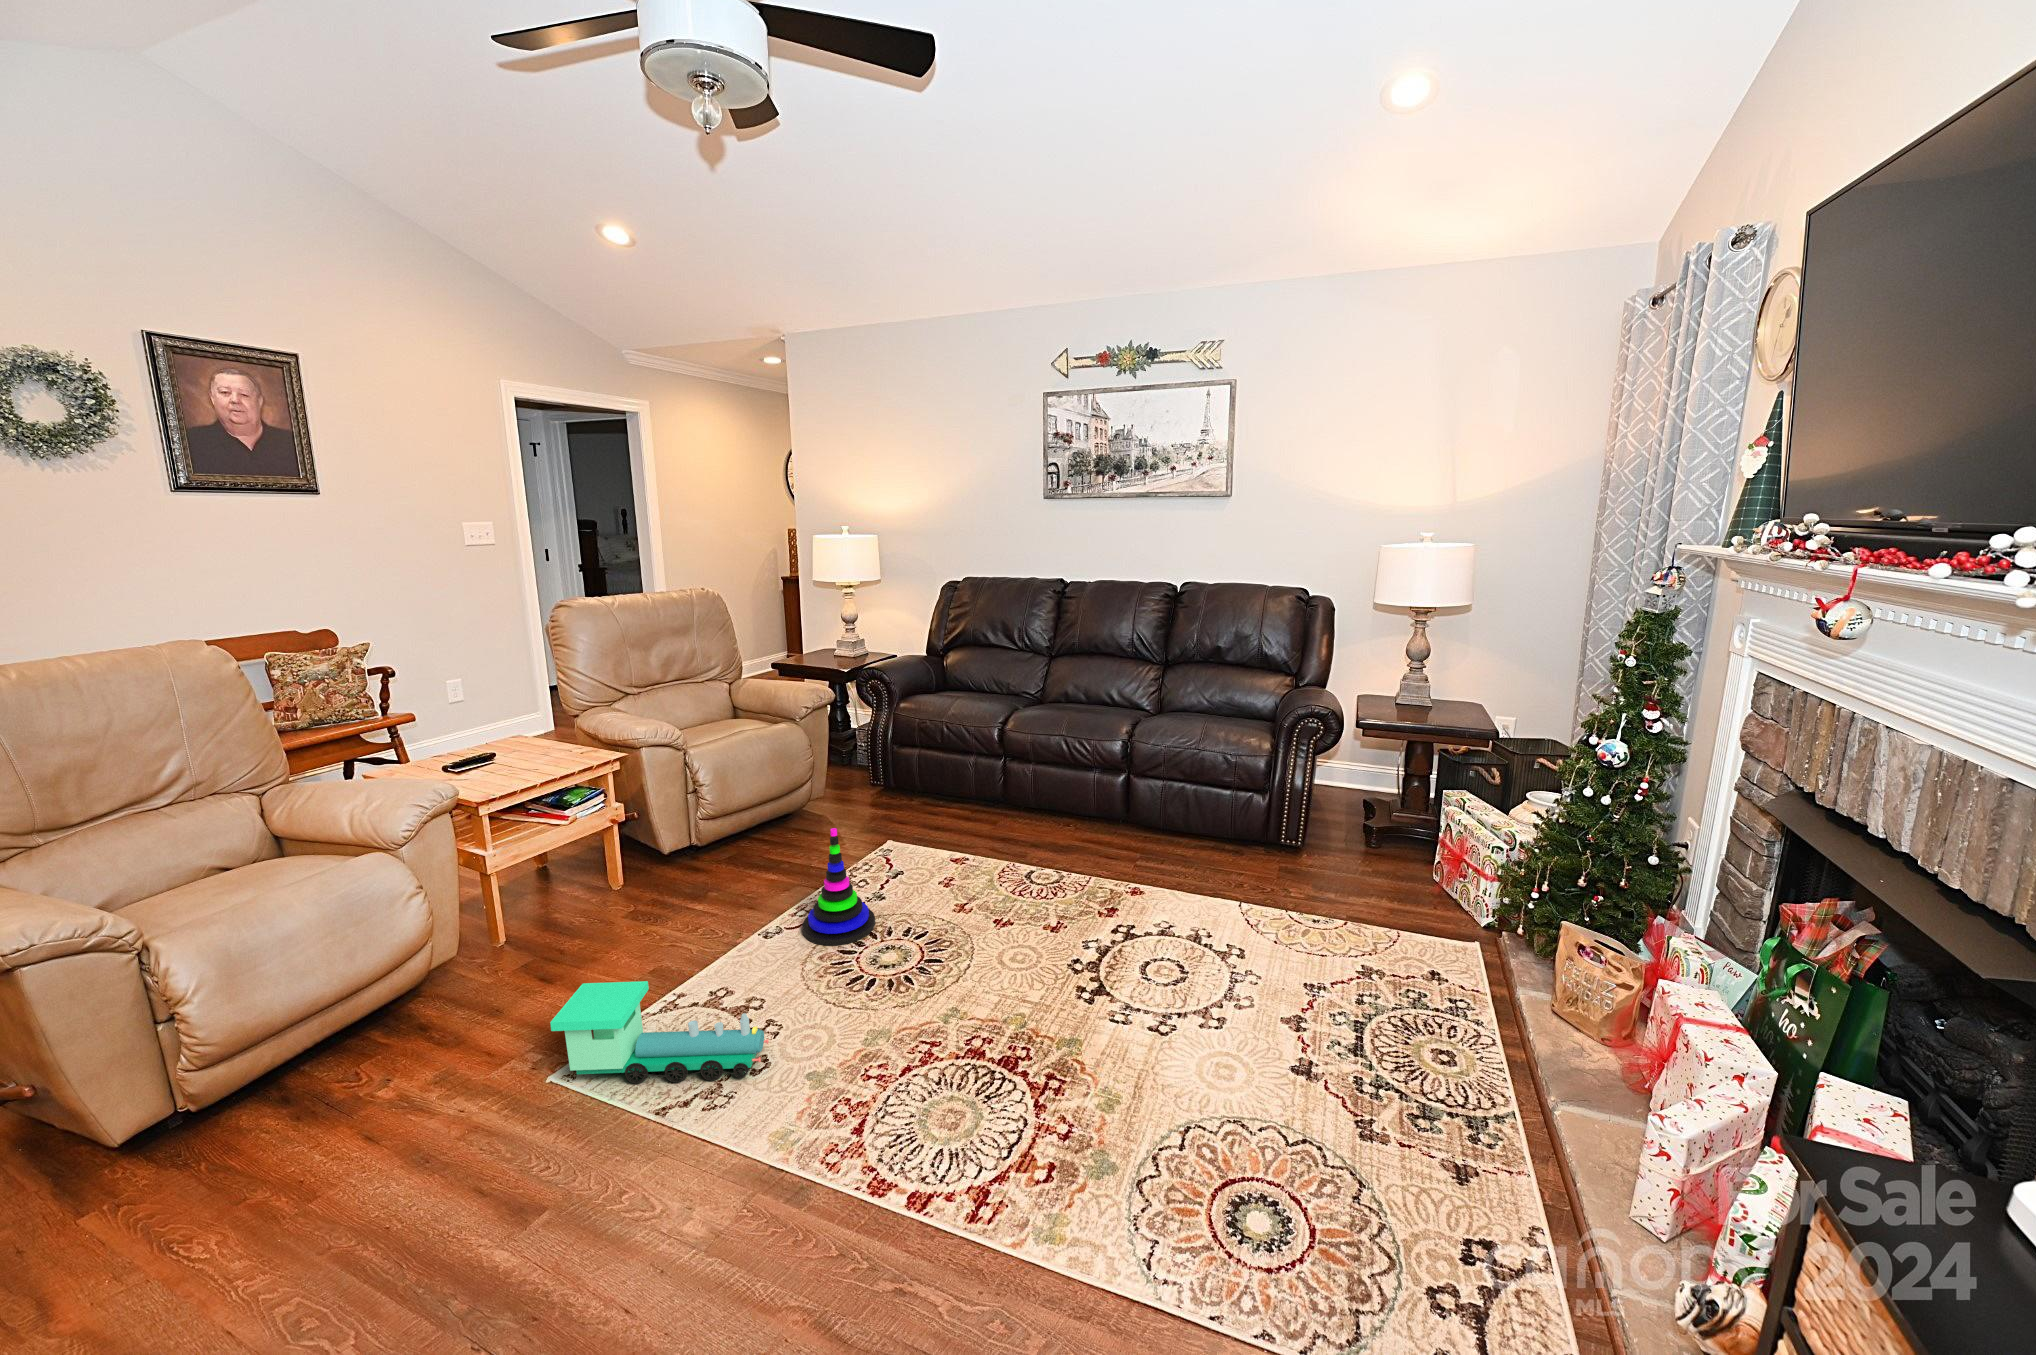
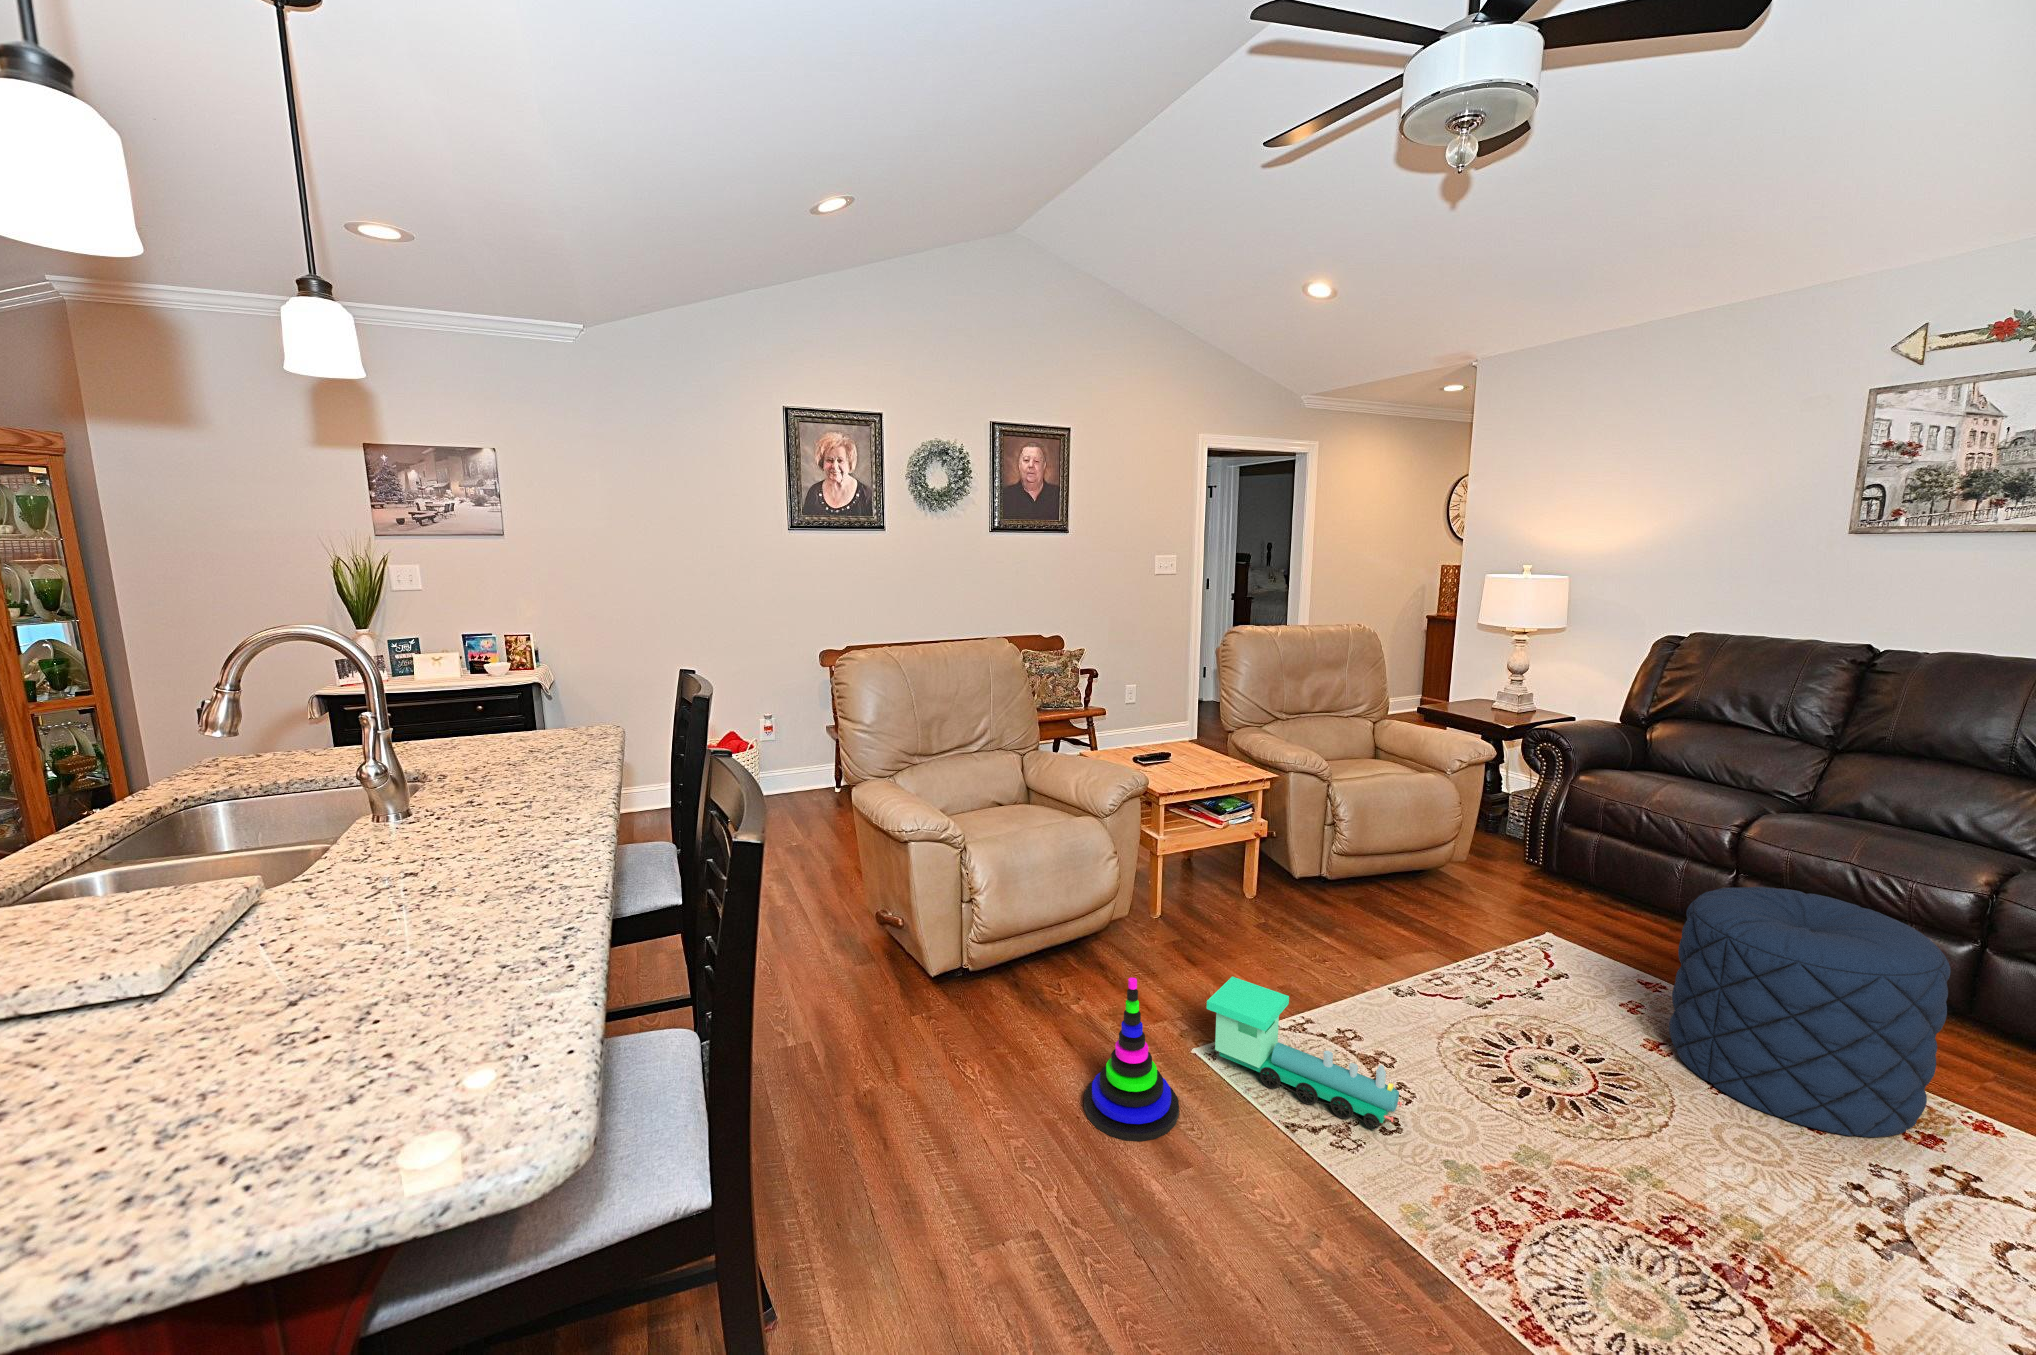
pouf: none [968,762,1107,930] -> present [1669,887,1951,1137]
stacking toy: present [802,828,875,946] -> present [1084,978,1179,1141]

